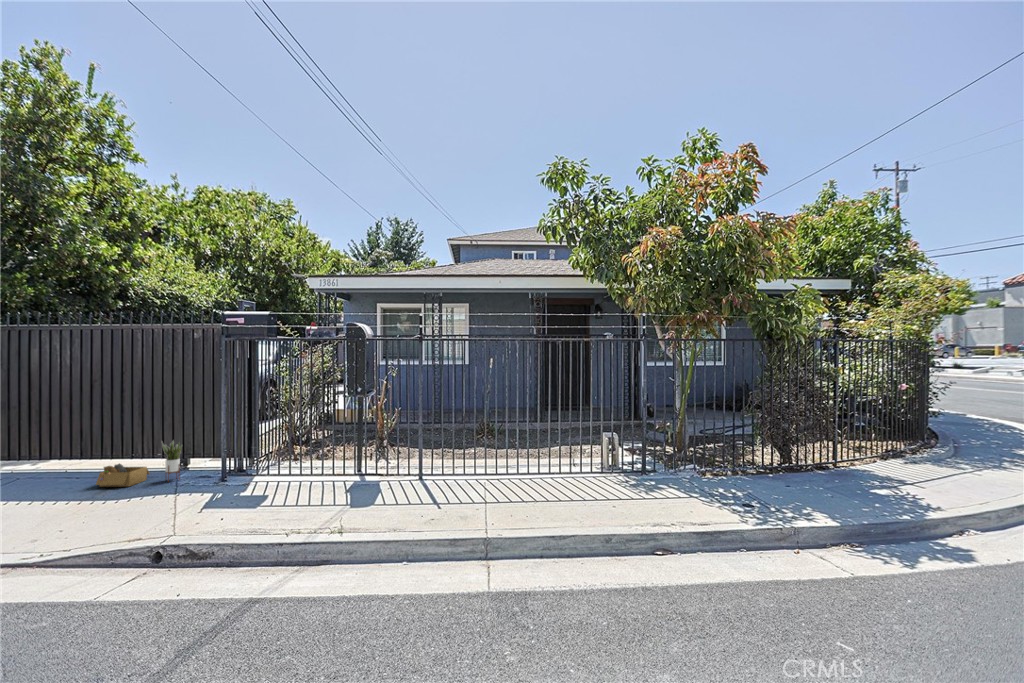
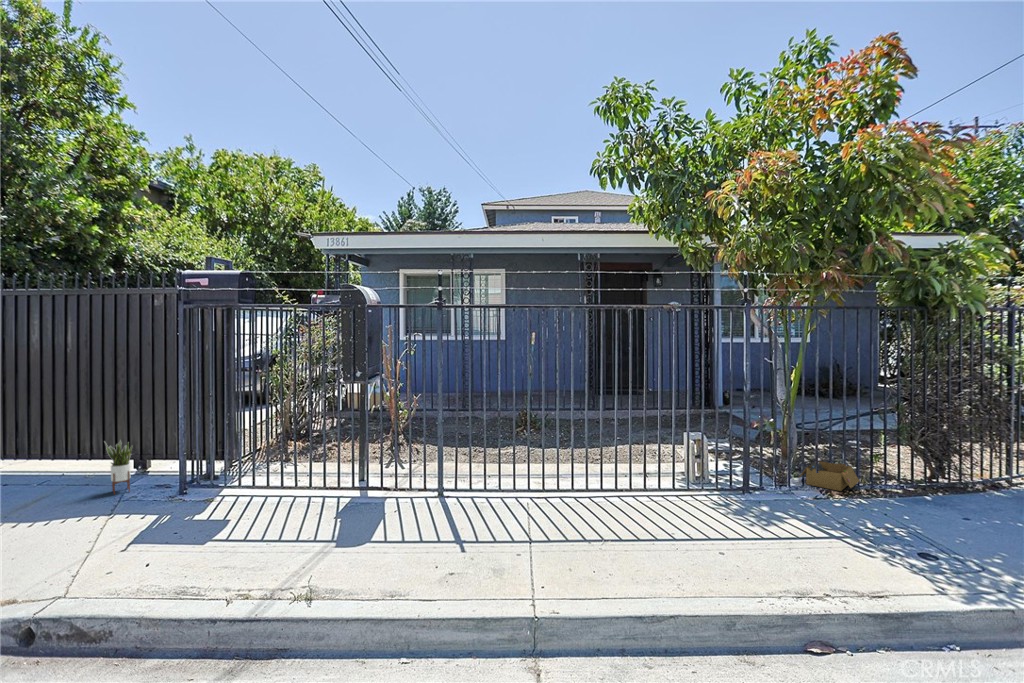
cardboard box: present [96,464,150,487] -> present [800,461,859,491]

